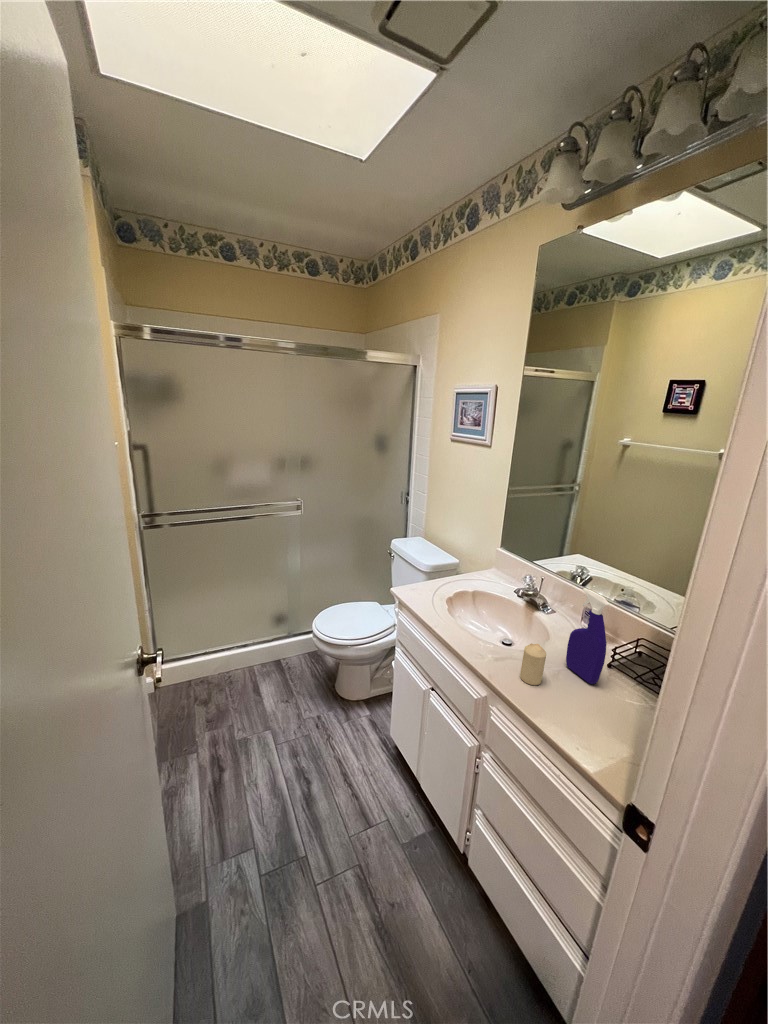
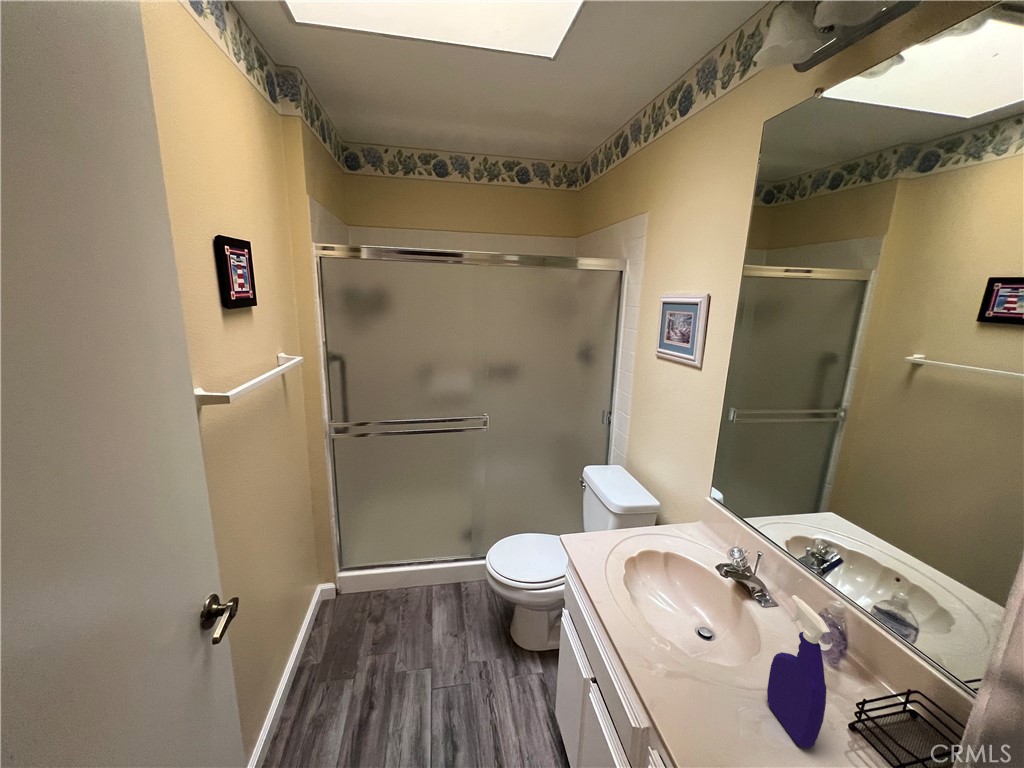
candle: present [520,643,546,685] -> none [688,663,726,728]

